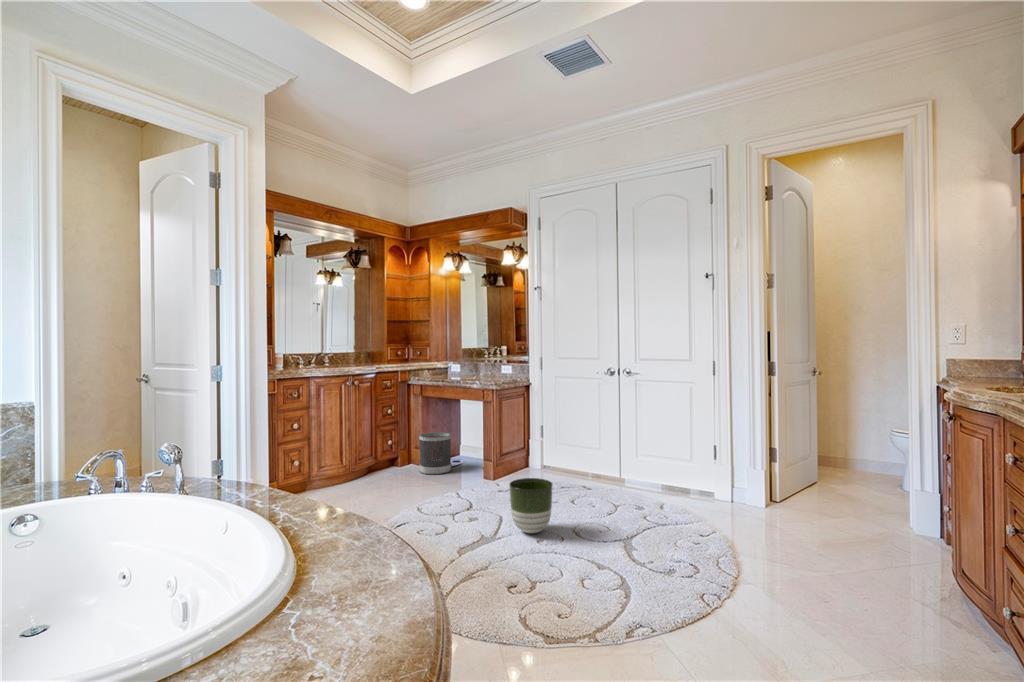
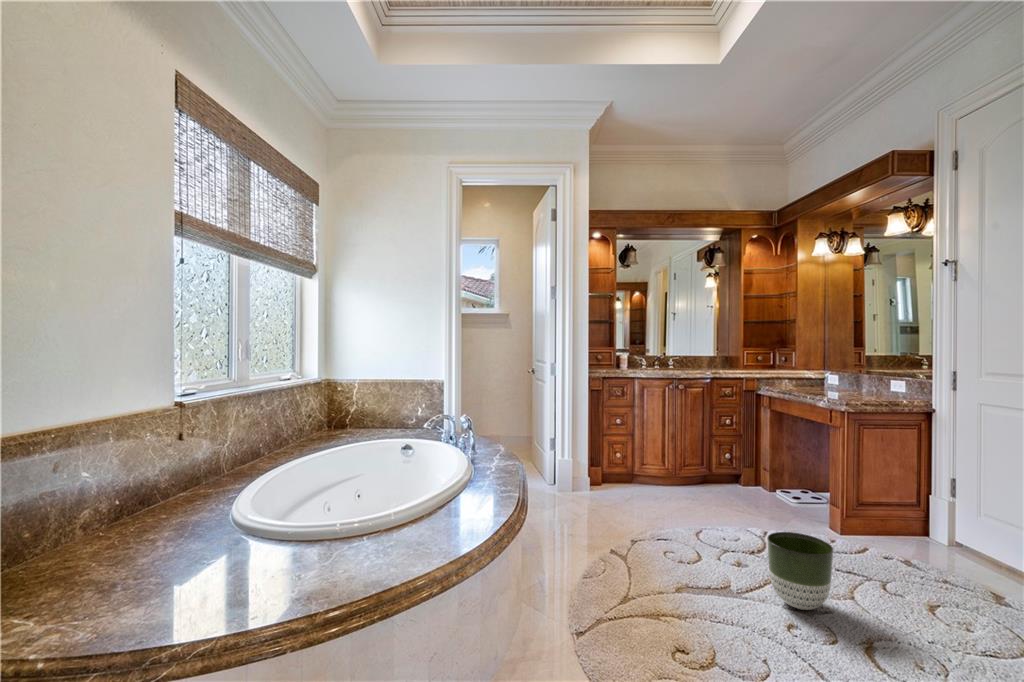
wastebasket: present [419,432,451,475] -> none [756,453,797,505]

